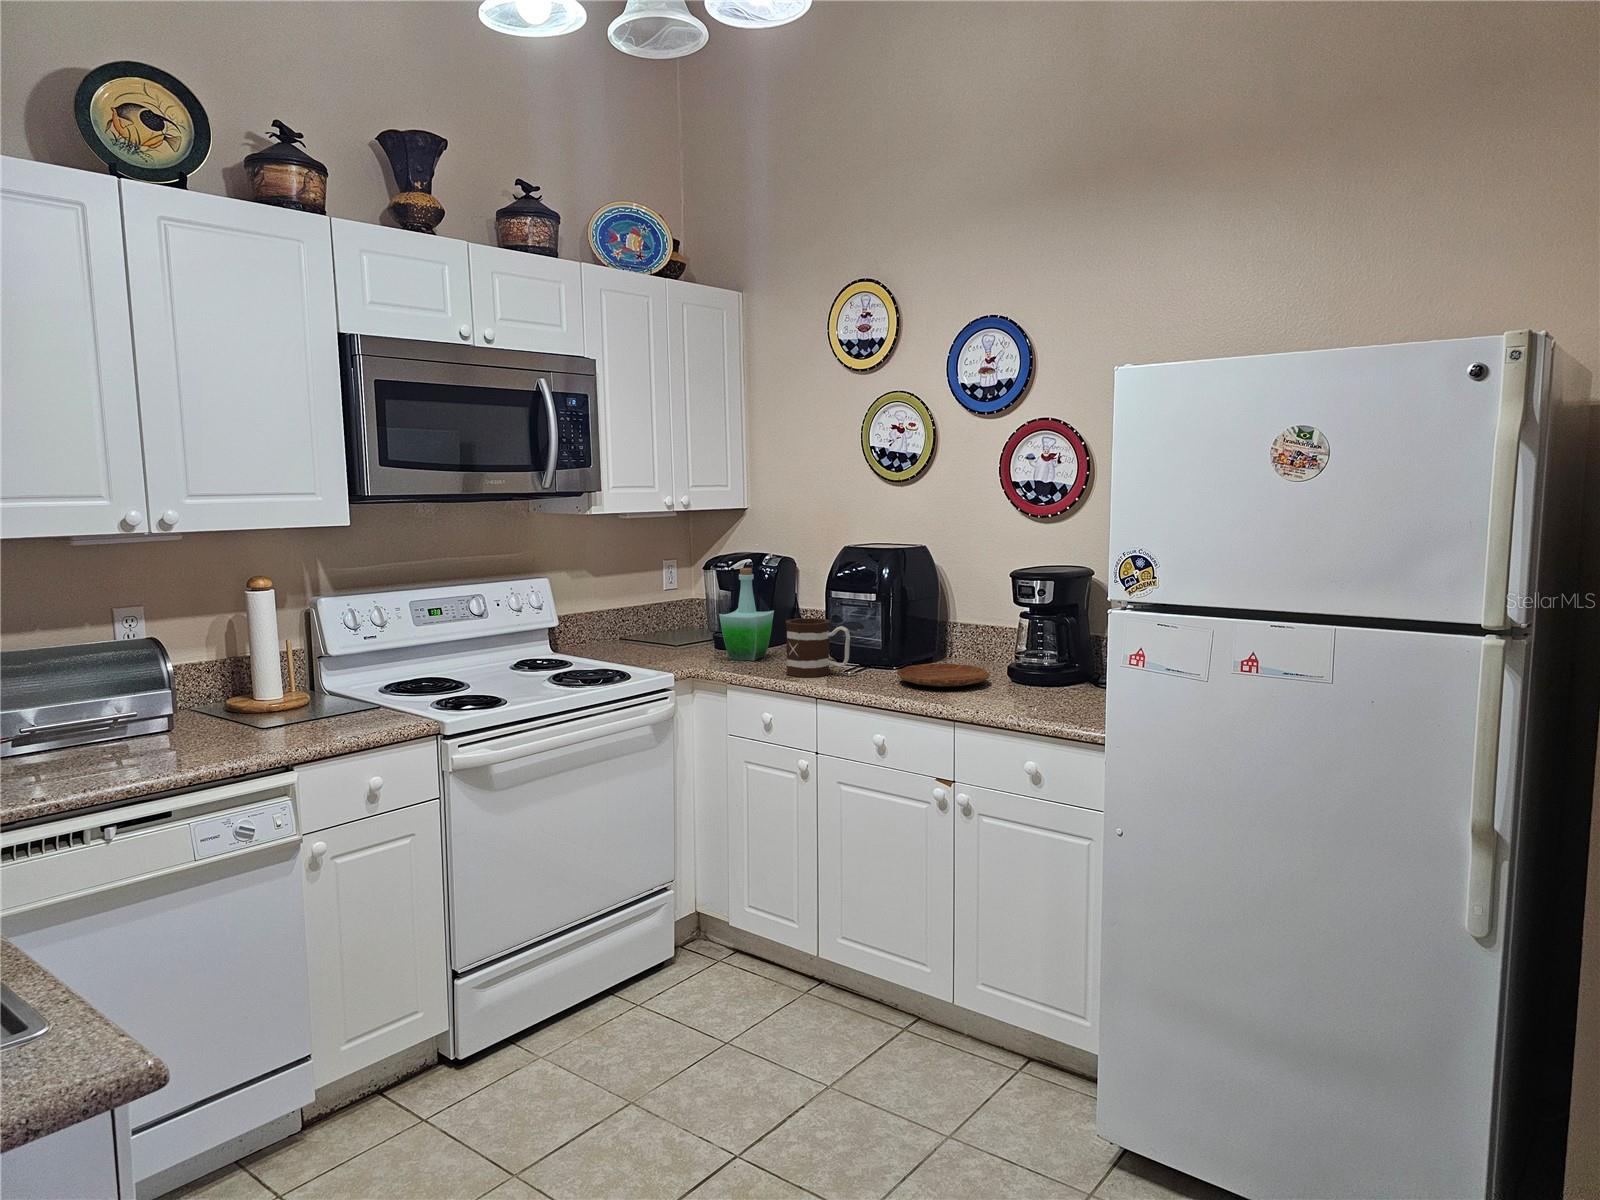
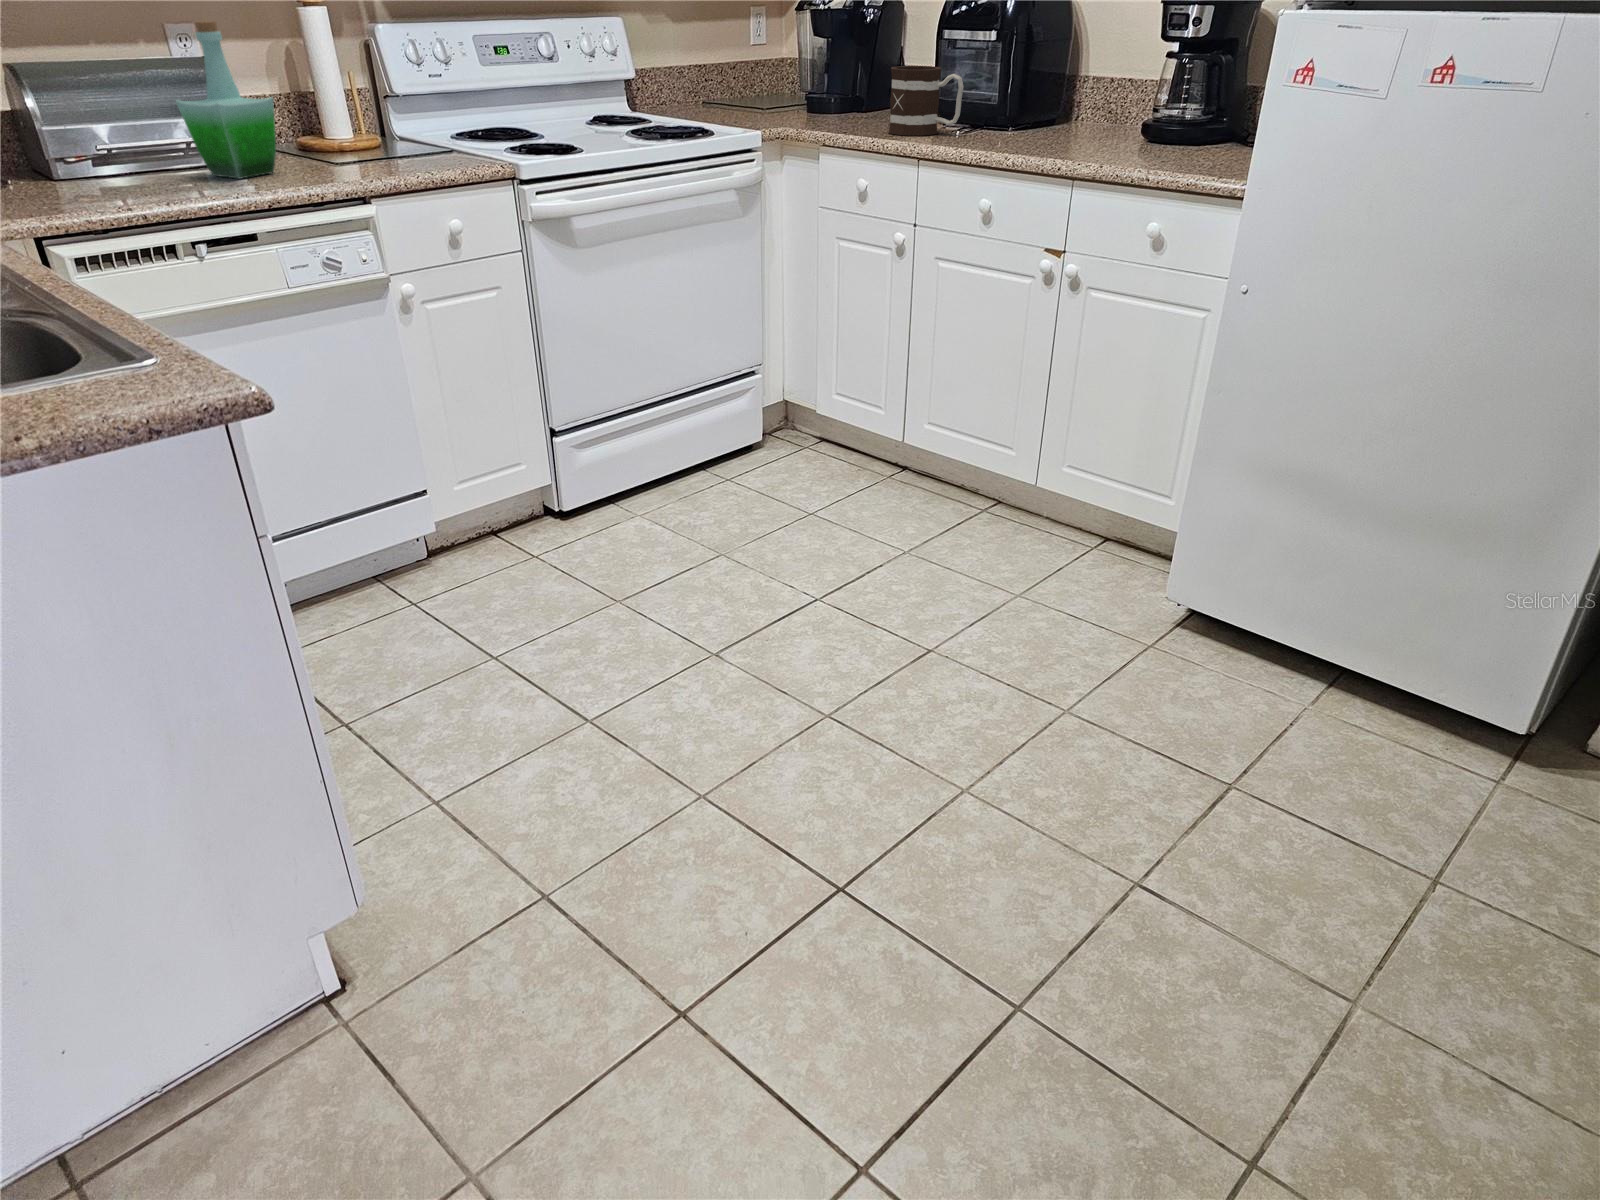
bottle: present [719,568,774,661] -> present [176,21,276,179]
tray: present [897,664,990,687] -> none [1013,123,1119,144]

